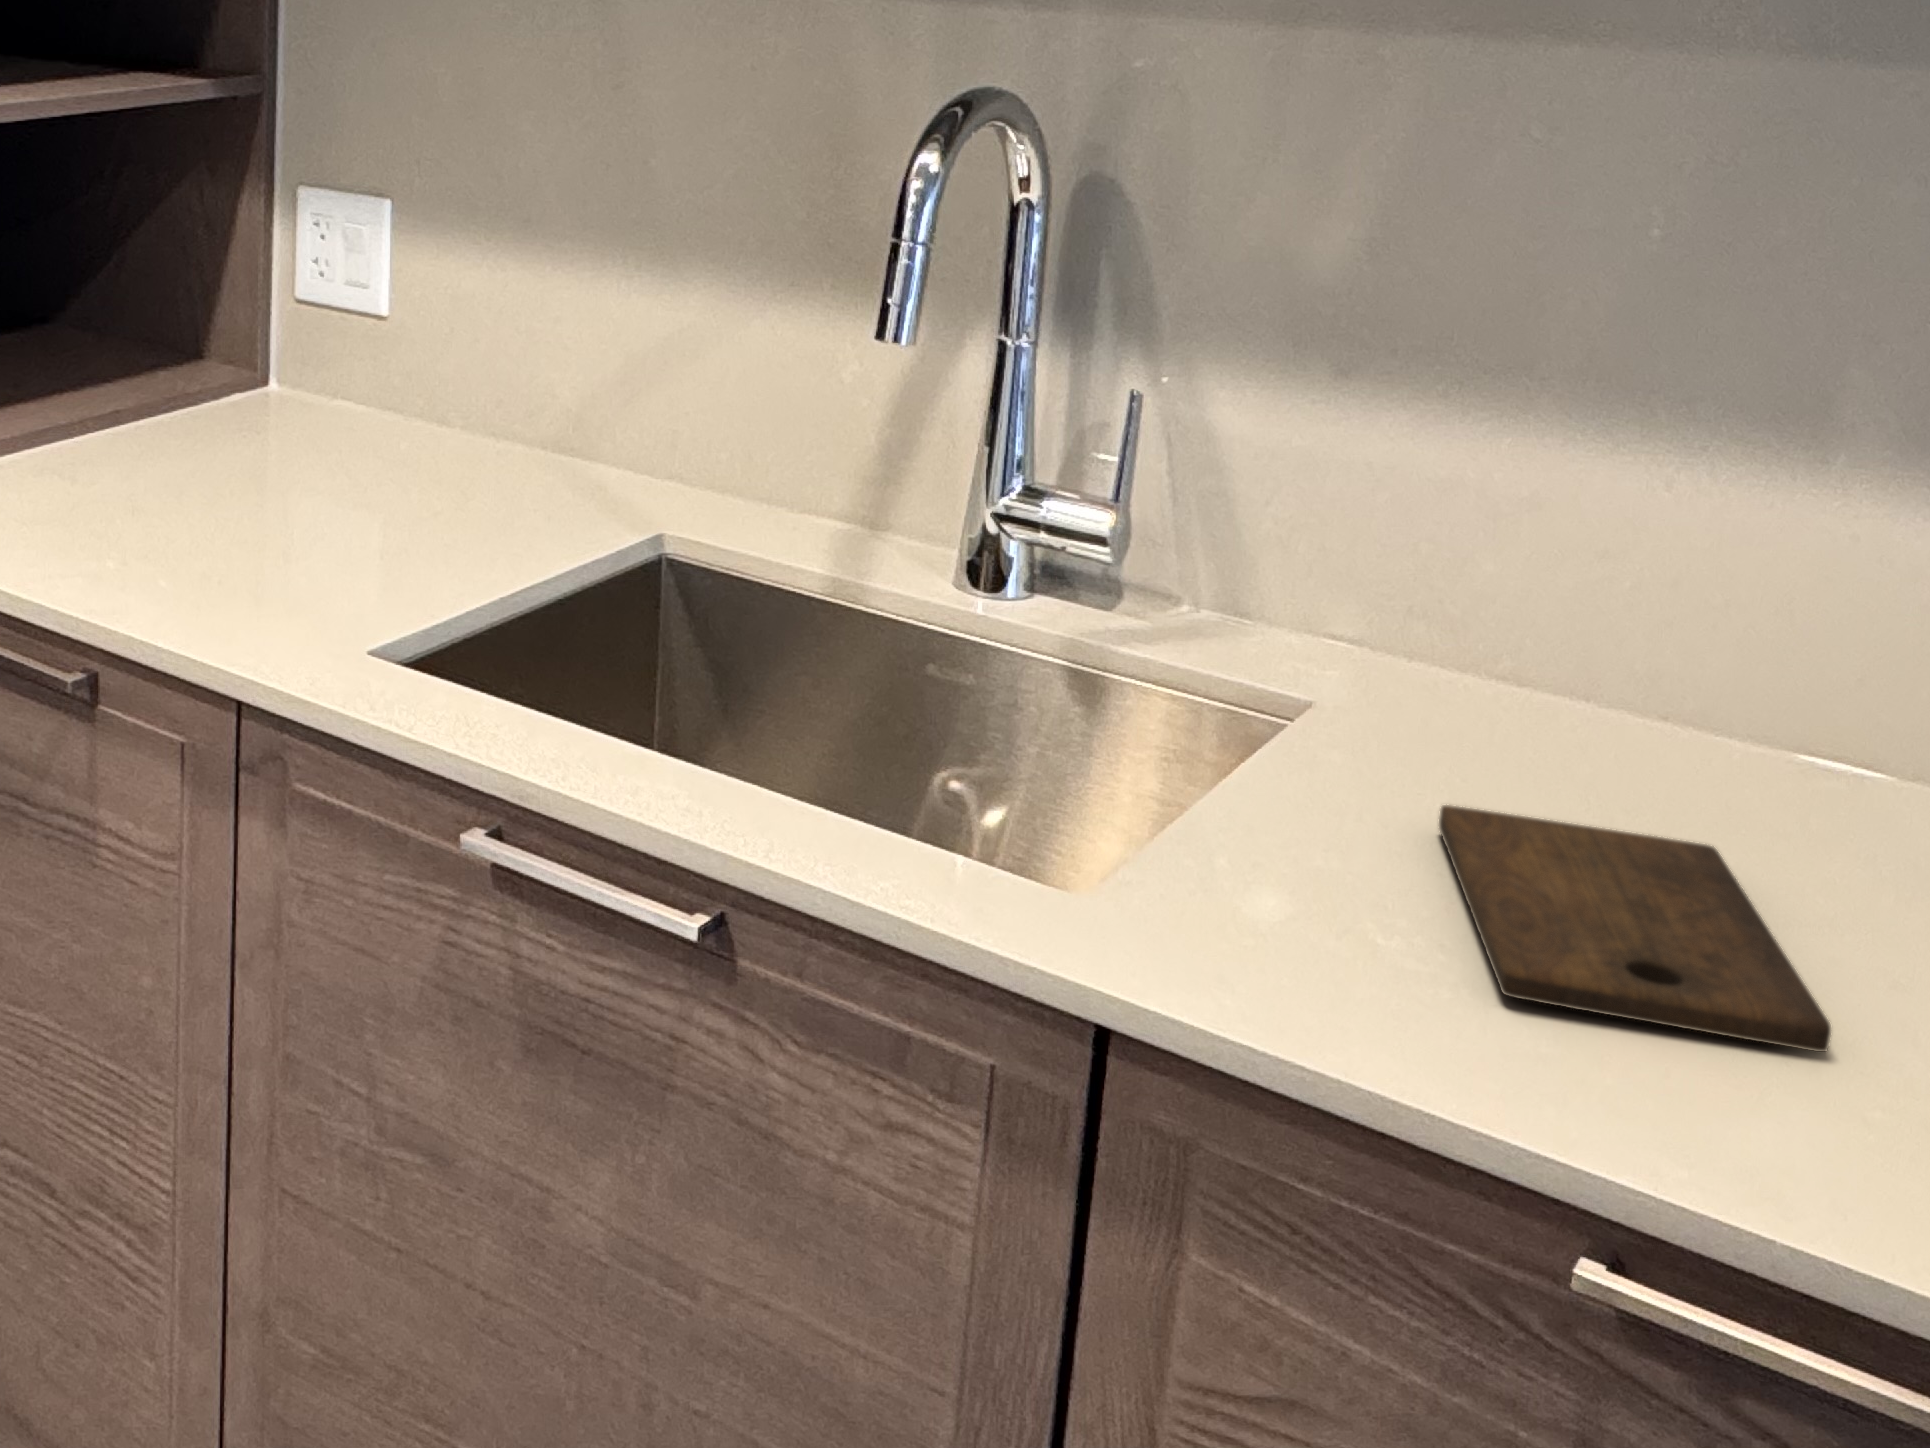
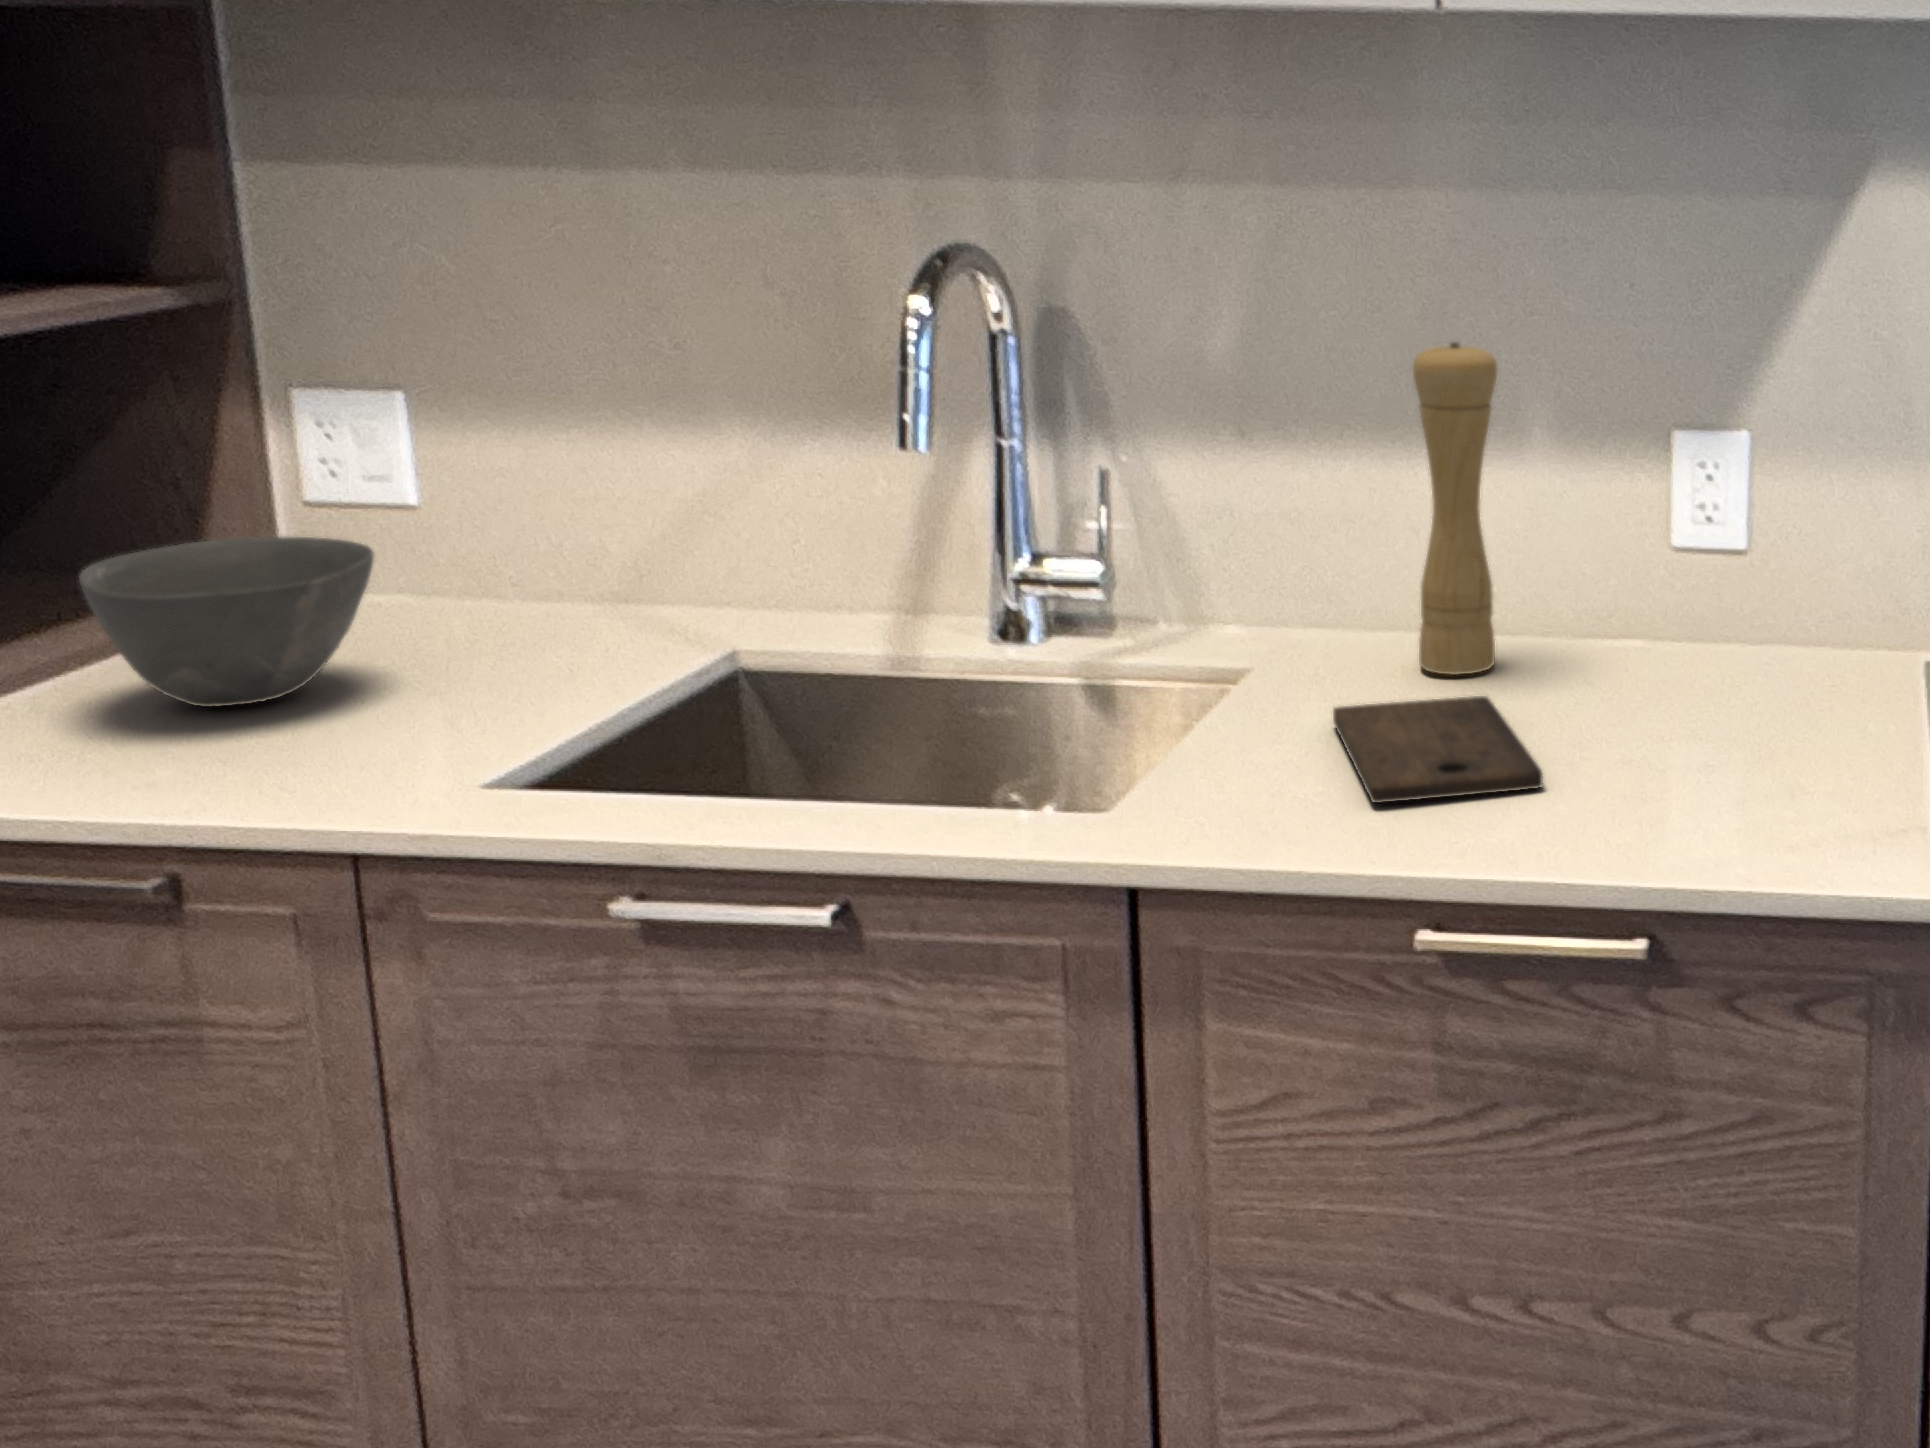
pepper mill: none [1587,286,1803,794] -> present [1413,341,1497,675]
bowl: none [83,334,328,506] -> present [79,537,374,707]

